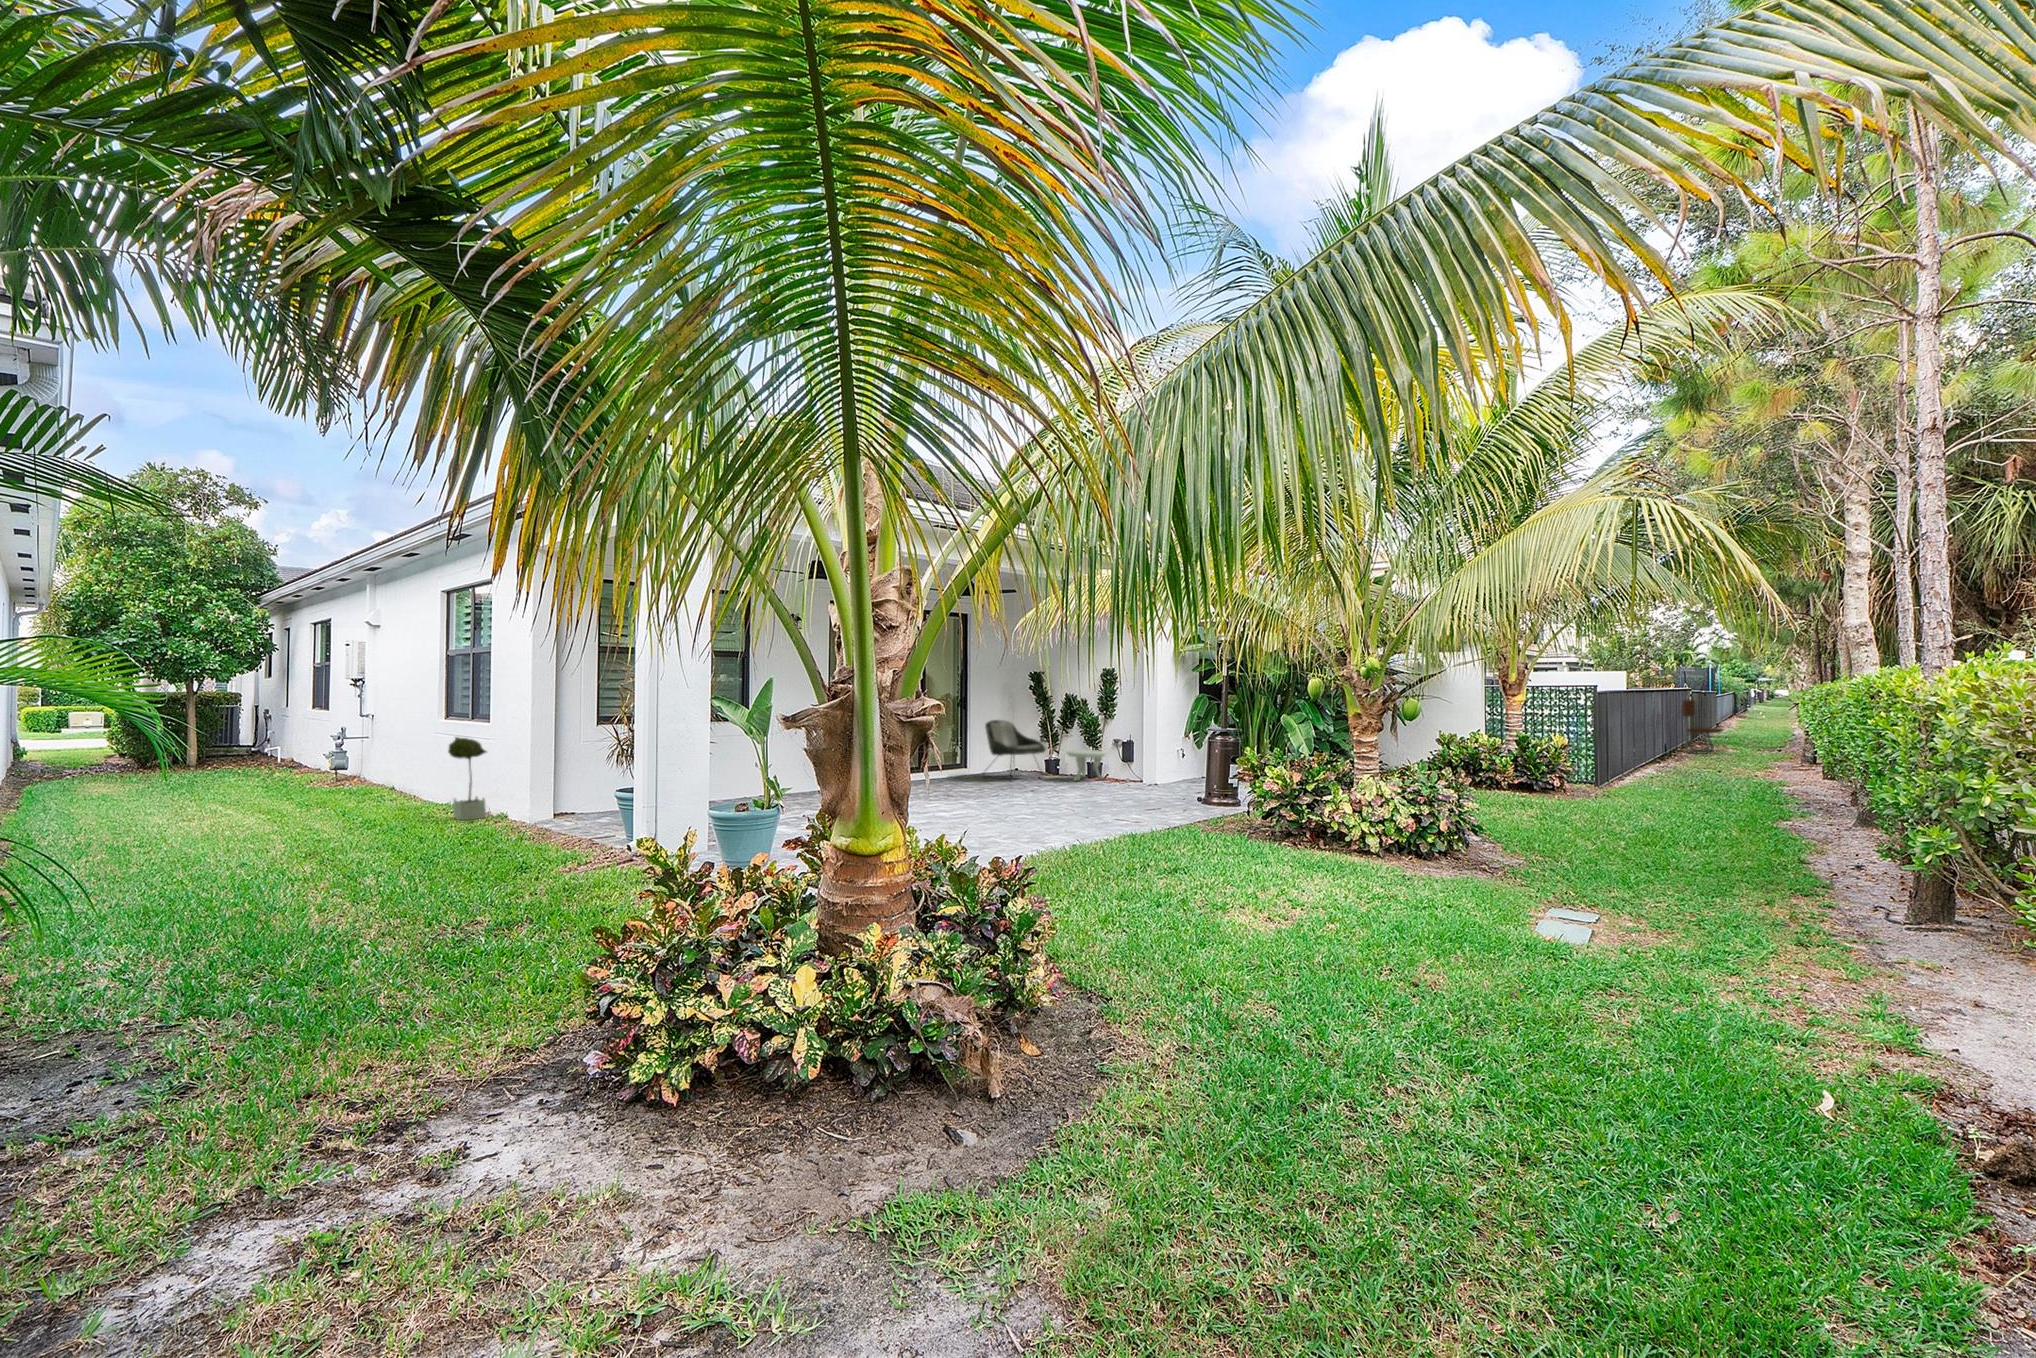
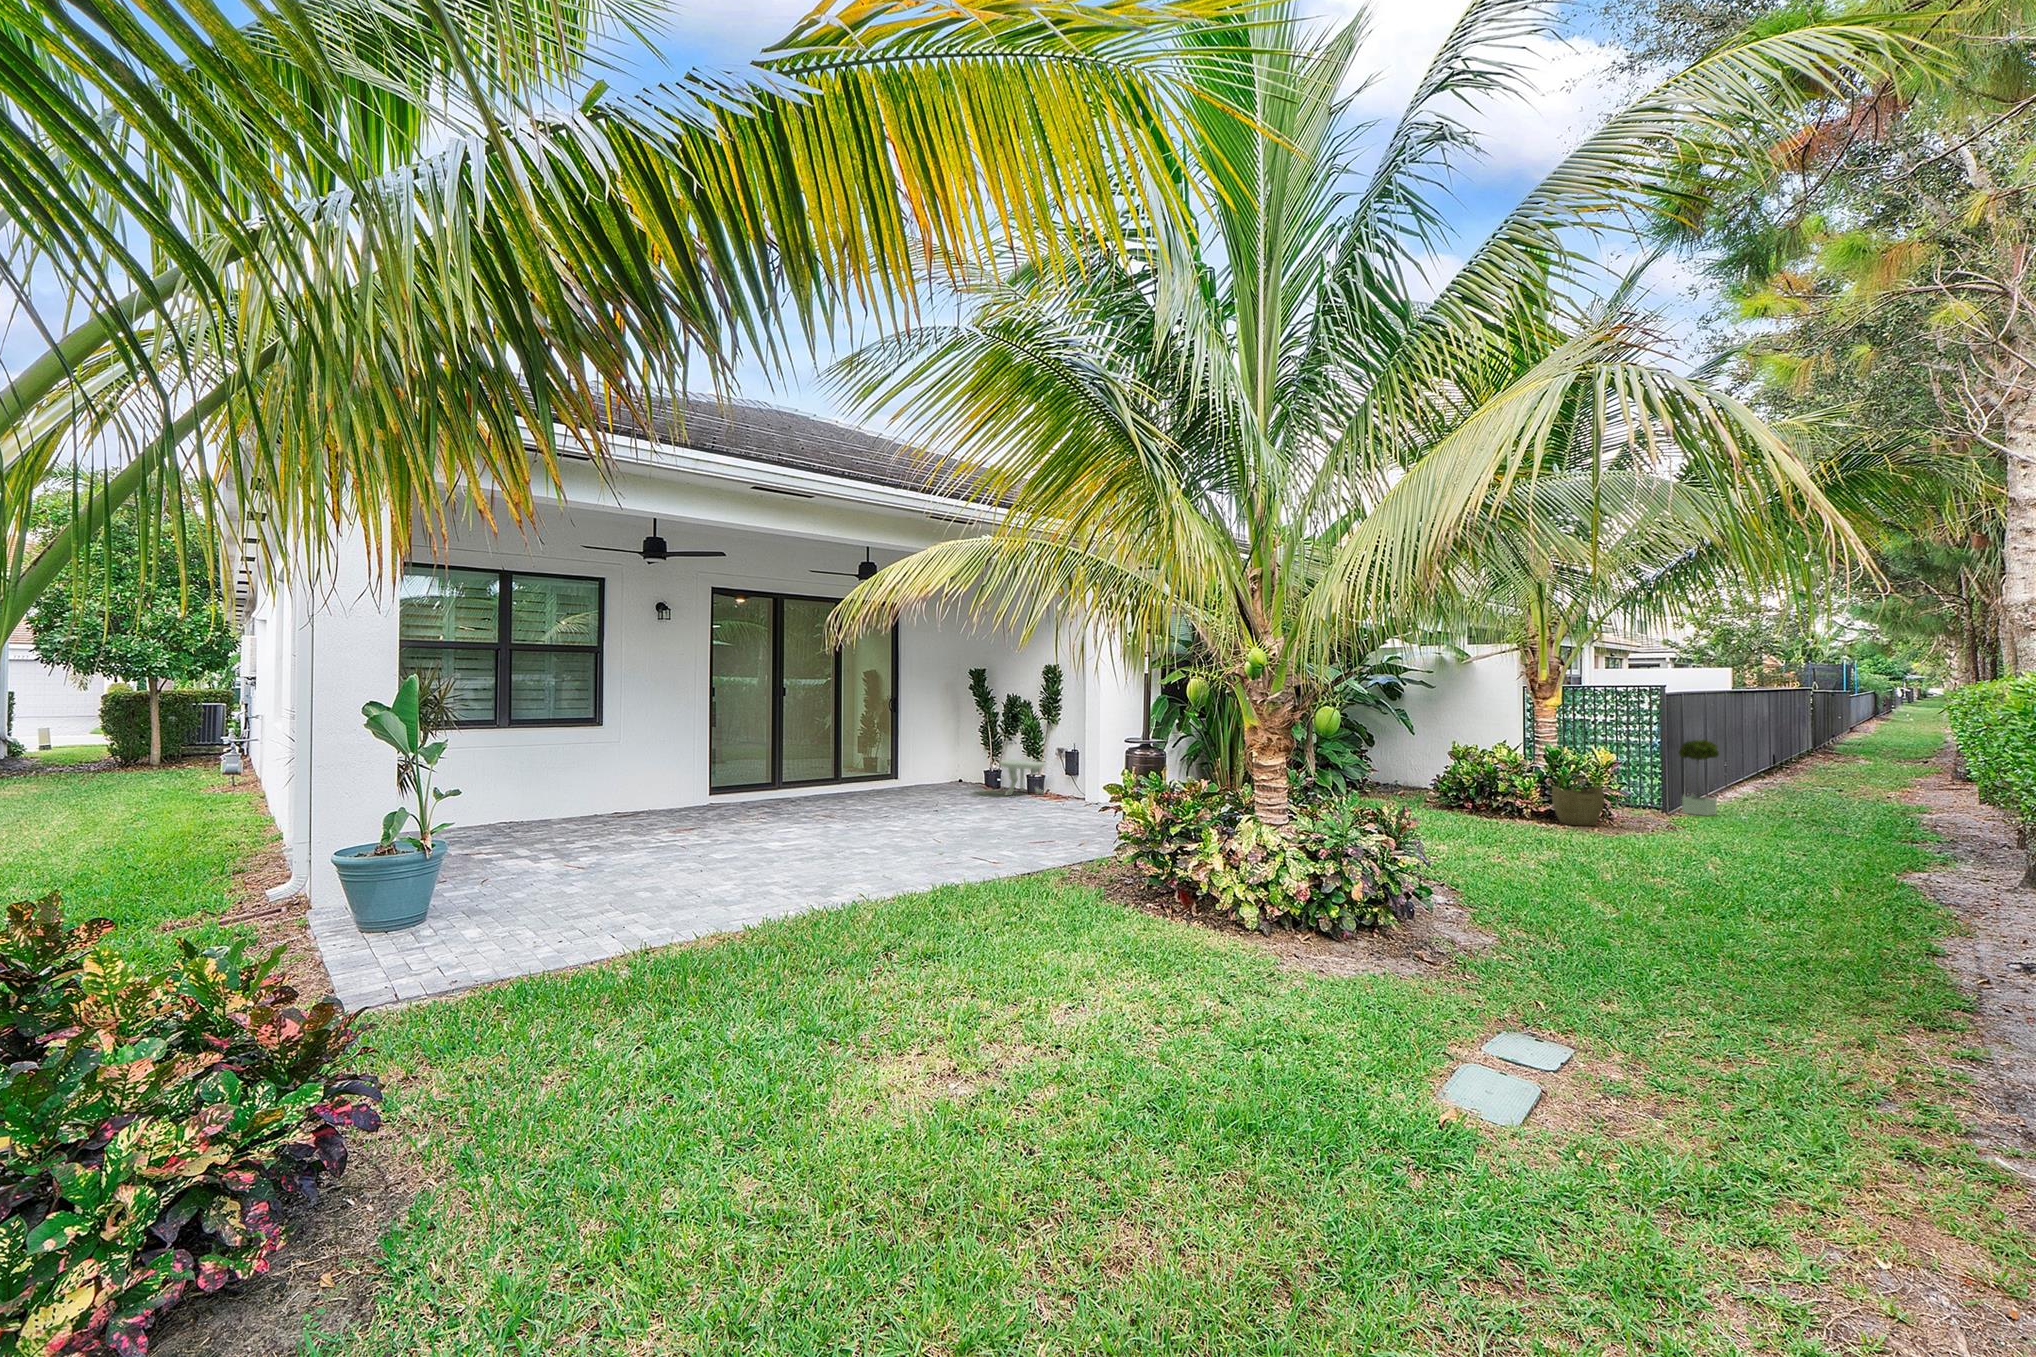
bench: present [1682,700,1723,754] -> none [1799,703,1855,769]
lounge chair: present [985,720,1046,779] -> none [907,724,978,795]
potted tree: present [448,737,486,820] -> present [1679,740,1719,816]
woven basket: none [1519,755,1558,794] -> present [1552,778,1604,826]

